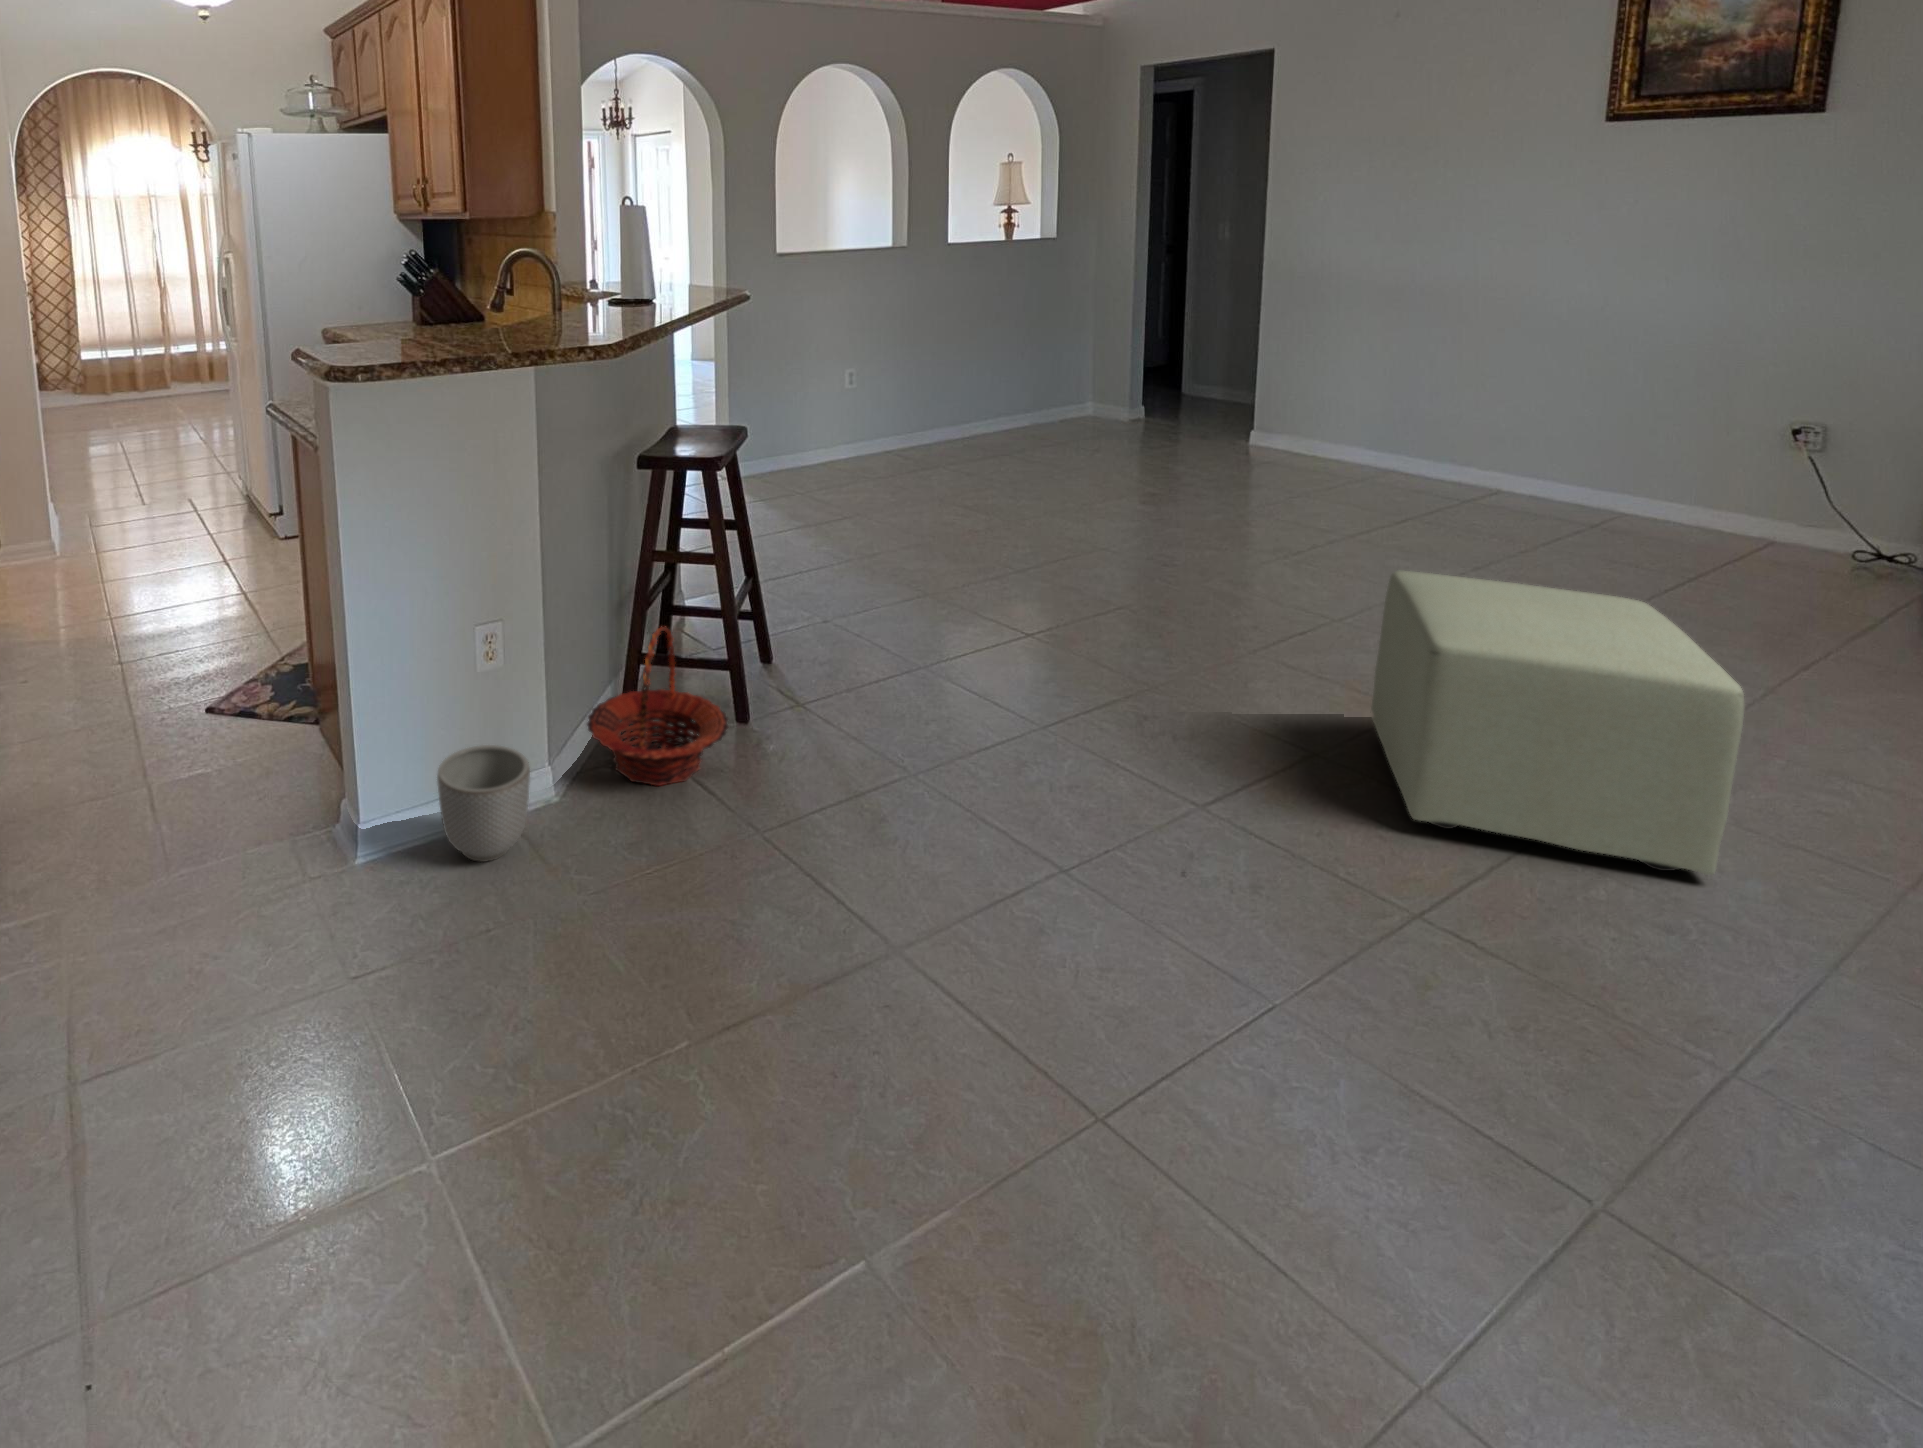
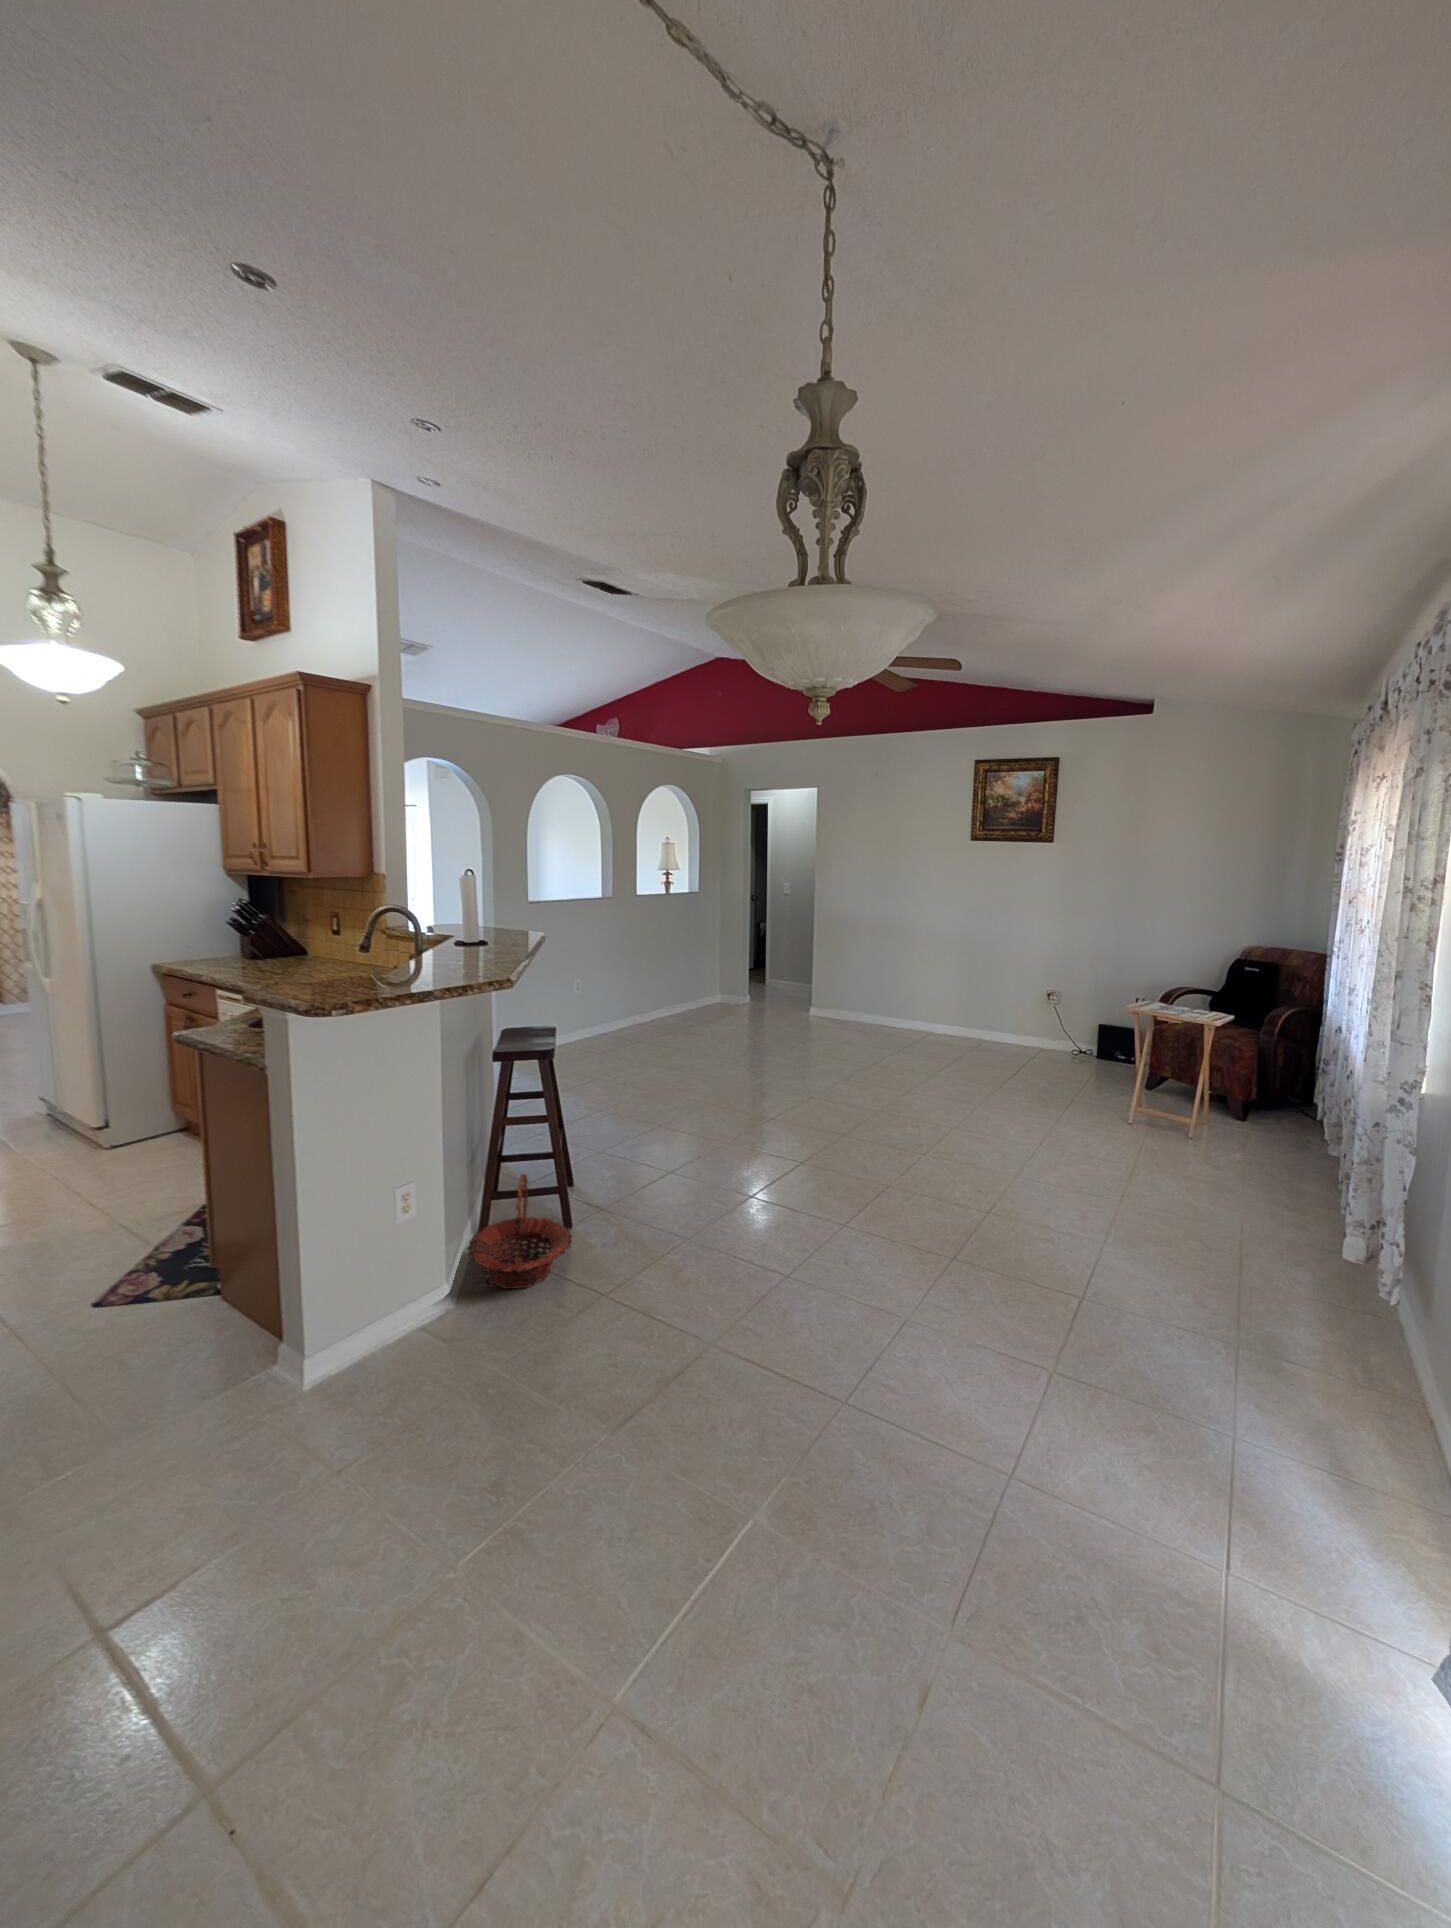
ottoman: present [1371,570,1744,875] -> none [915,1082,1080,1221]
planter: present [437,745,530,862] -> none [368,1285,444,1379]

